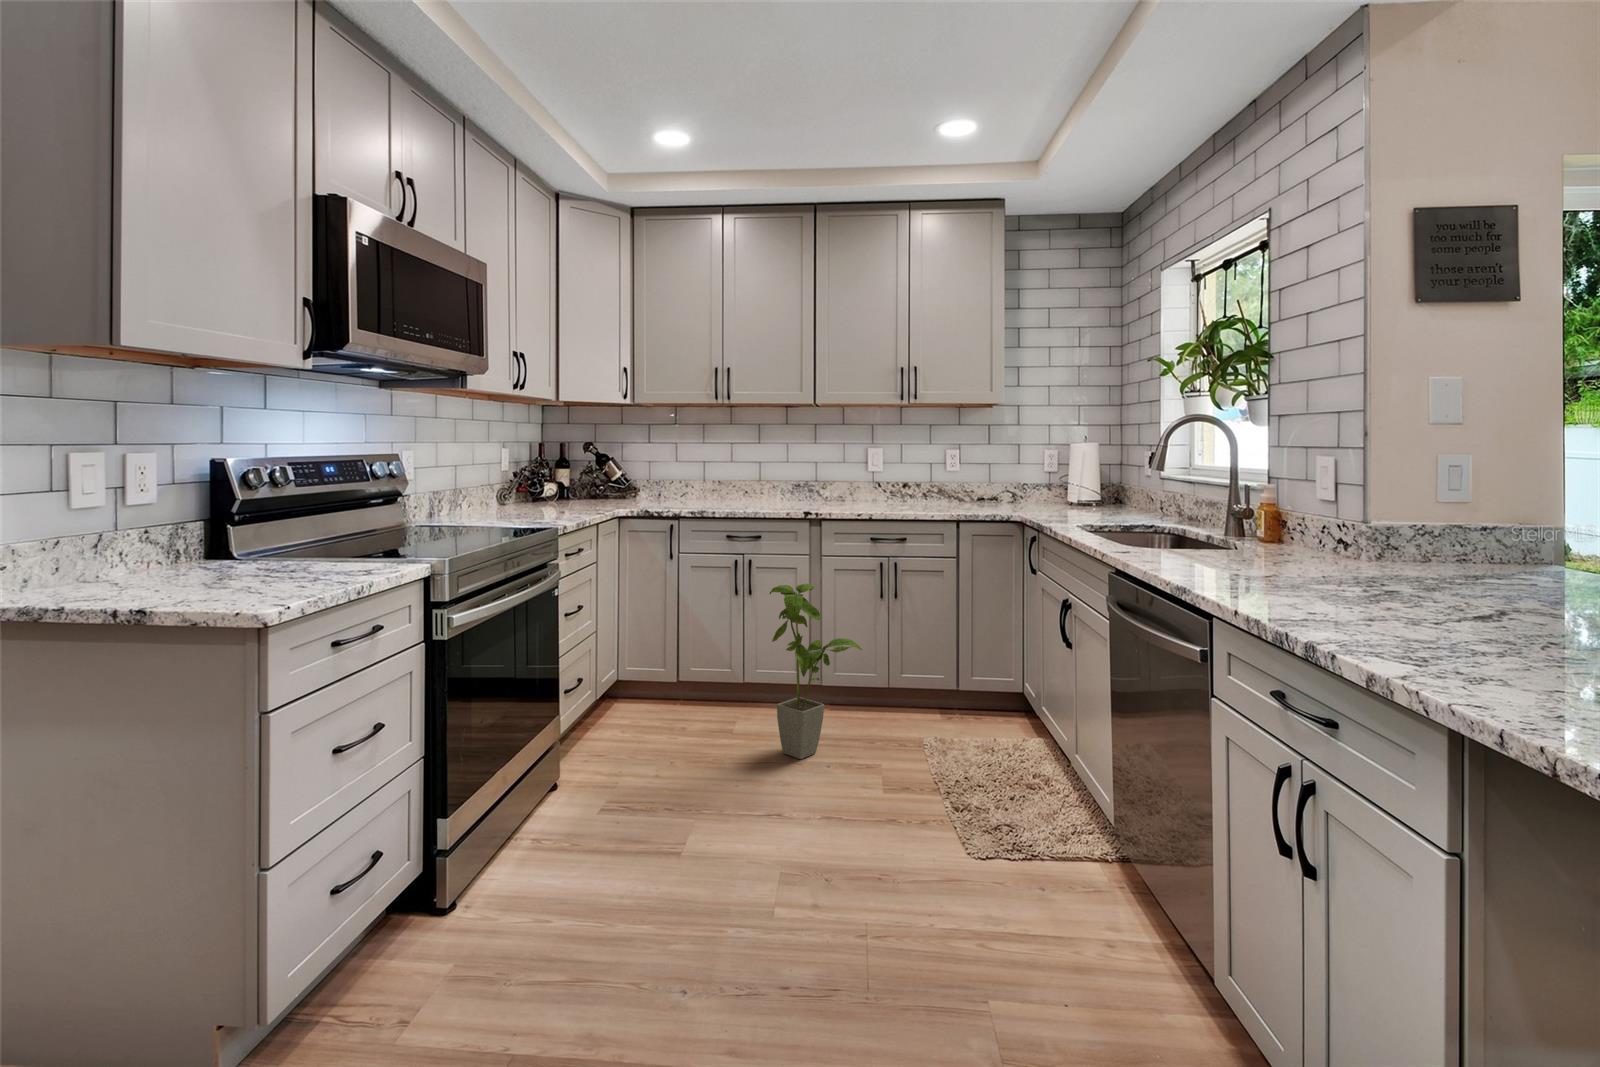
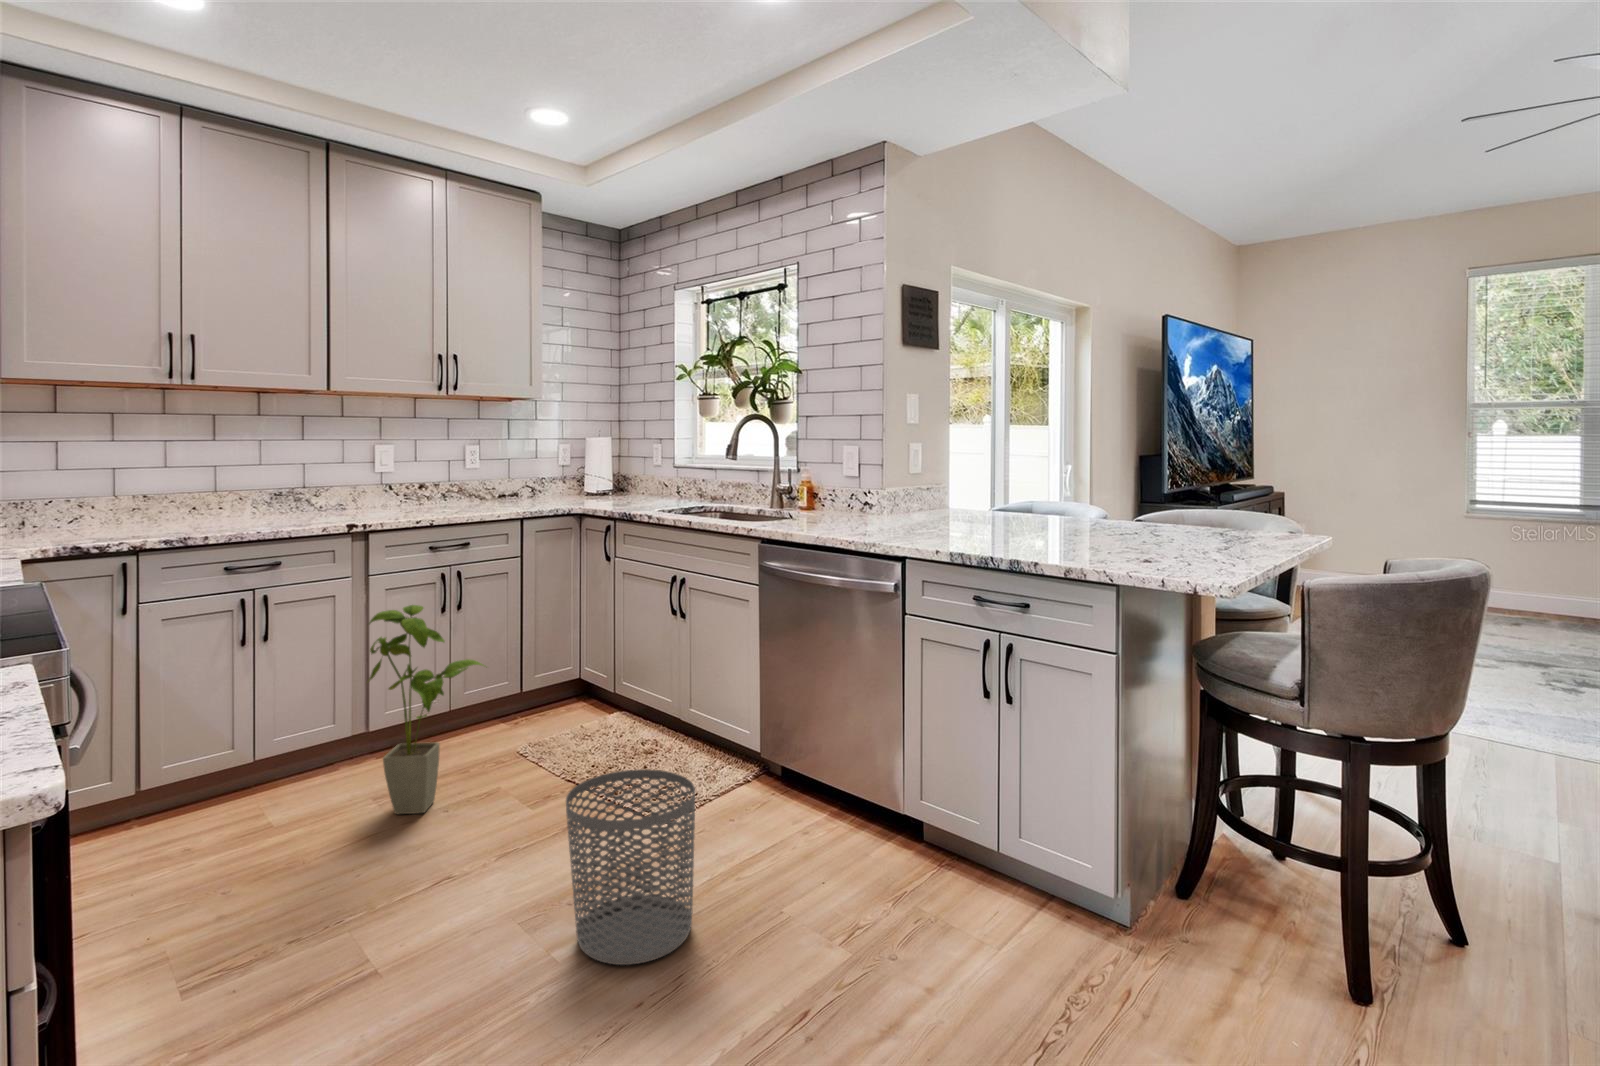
waste bin: none [773,771,898,967] -> present [566,769,695,965]

